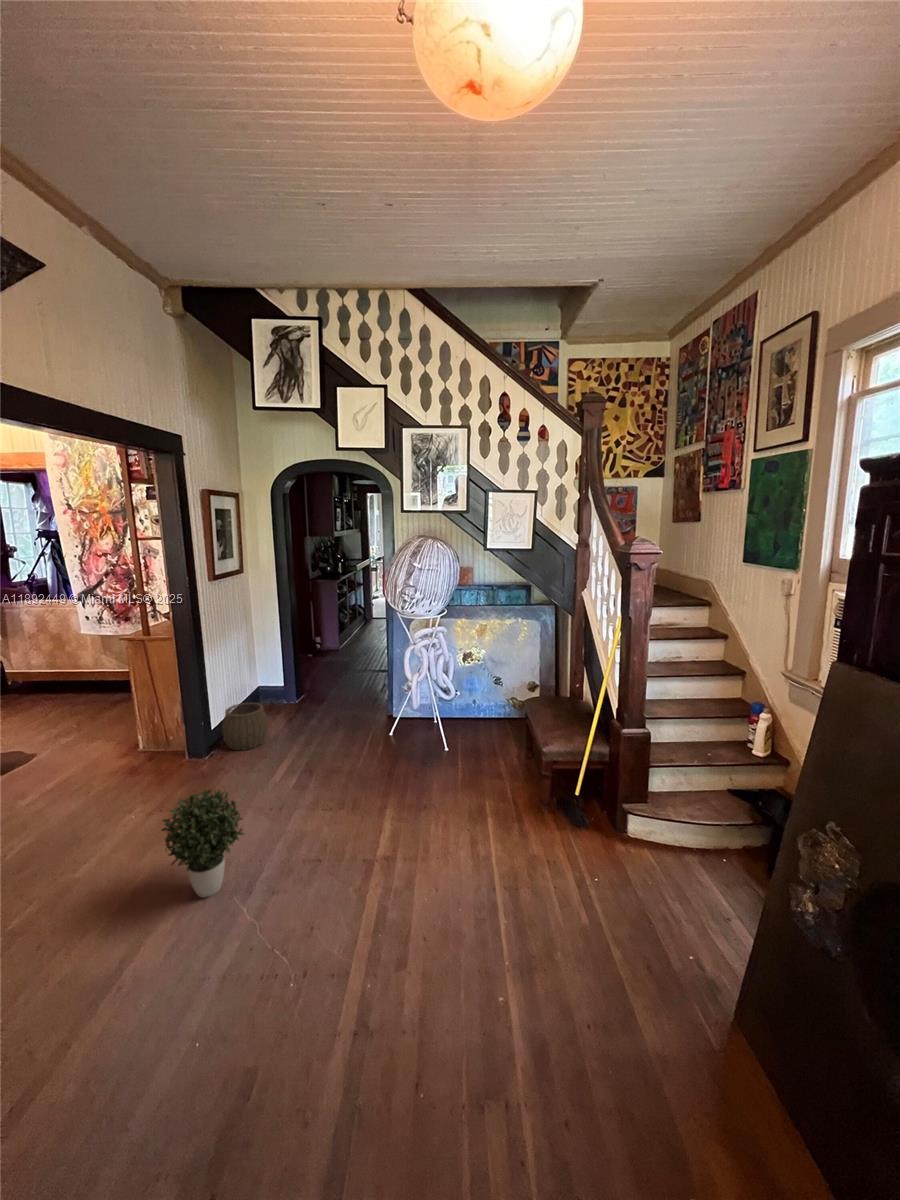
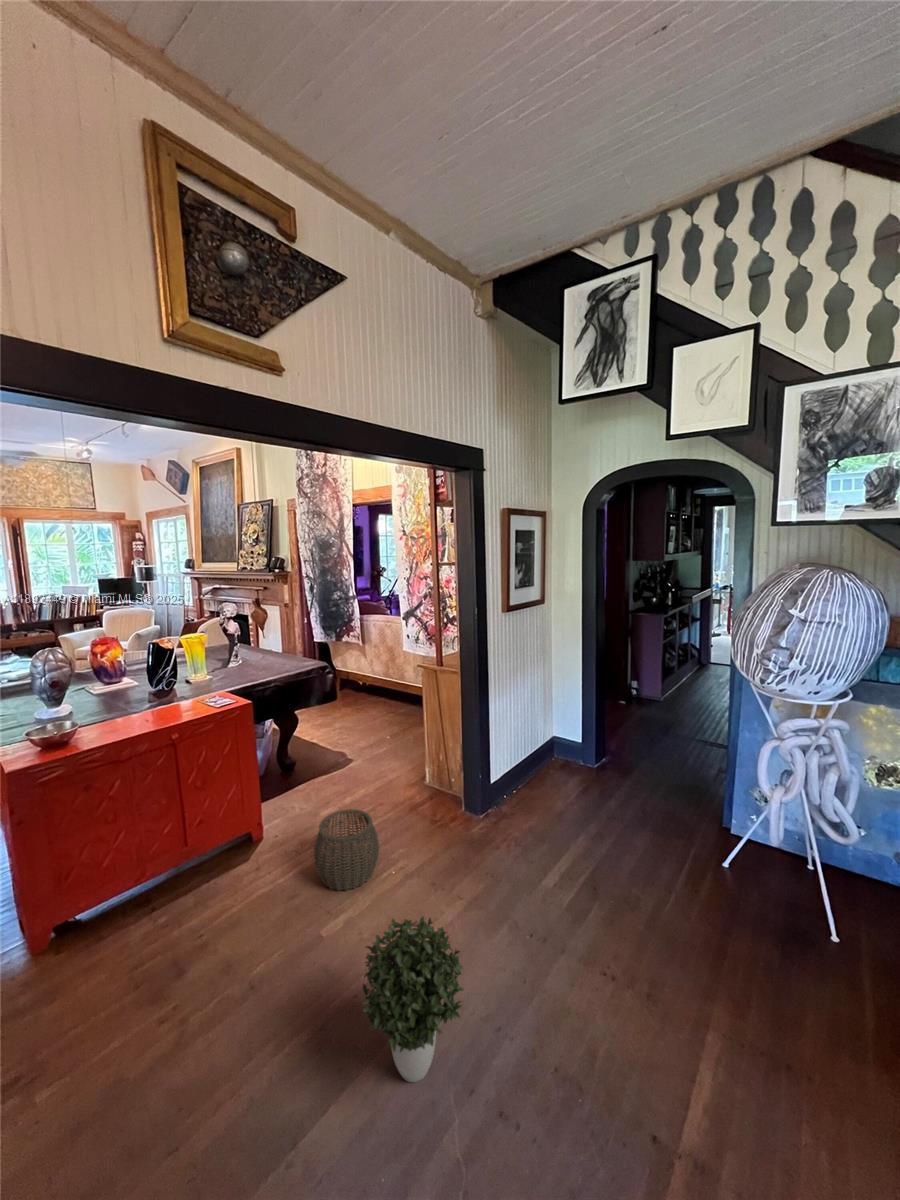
woven basket: present [222,702,268,750] -> present [314,809,379,890]

